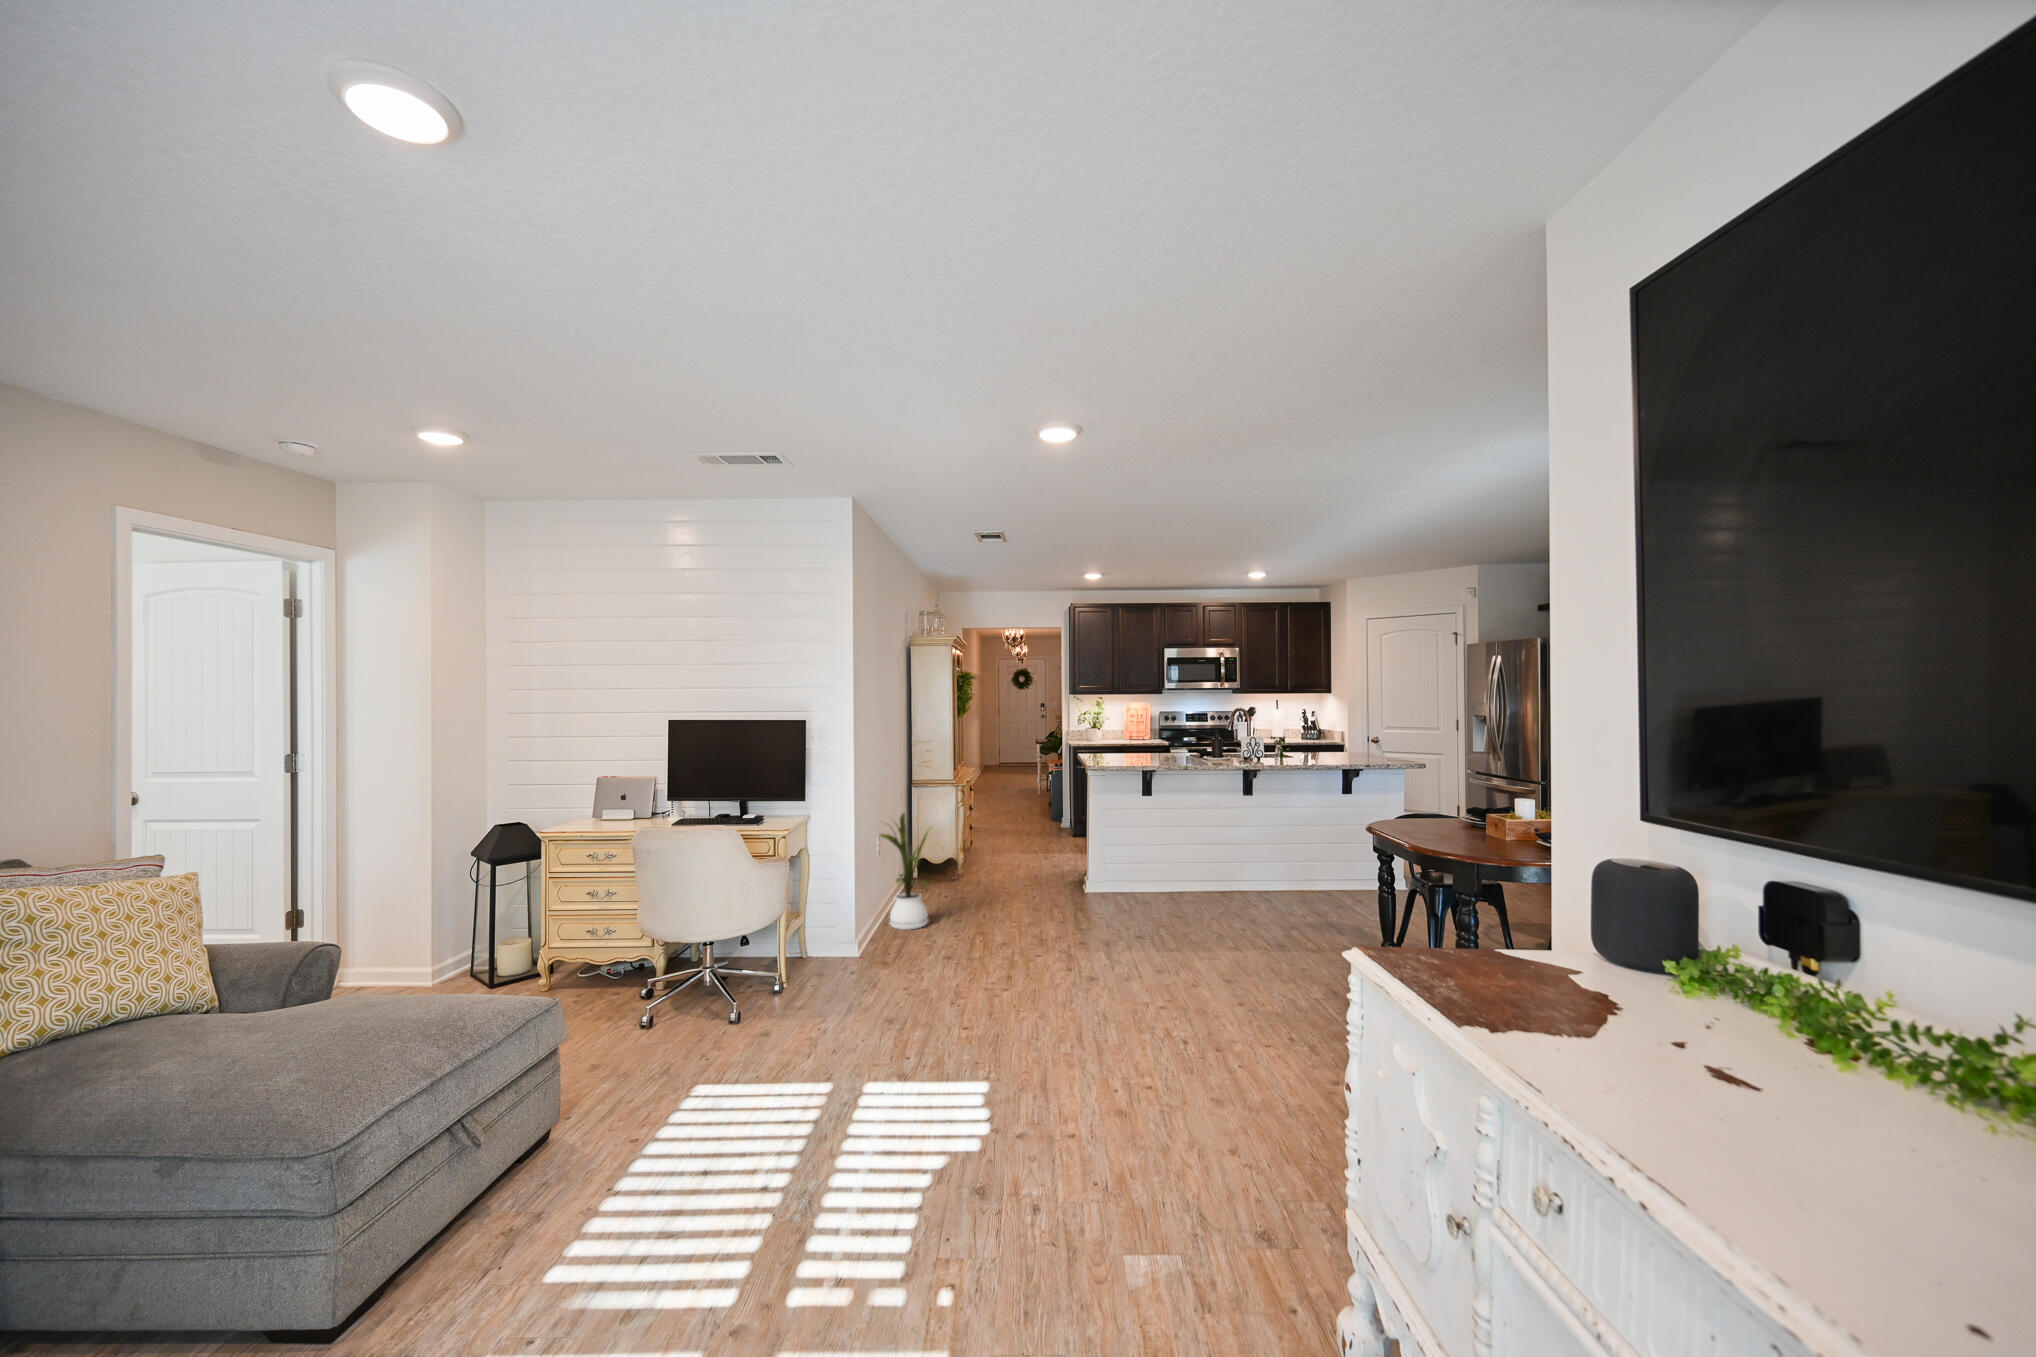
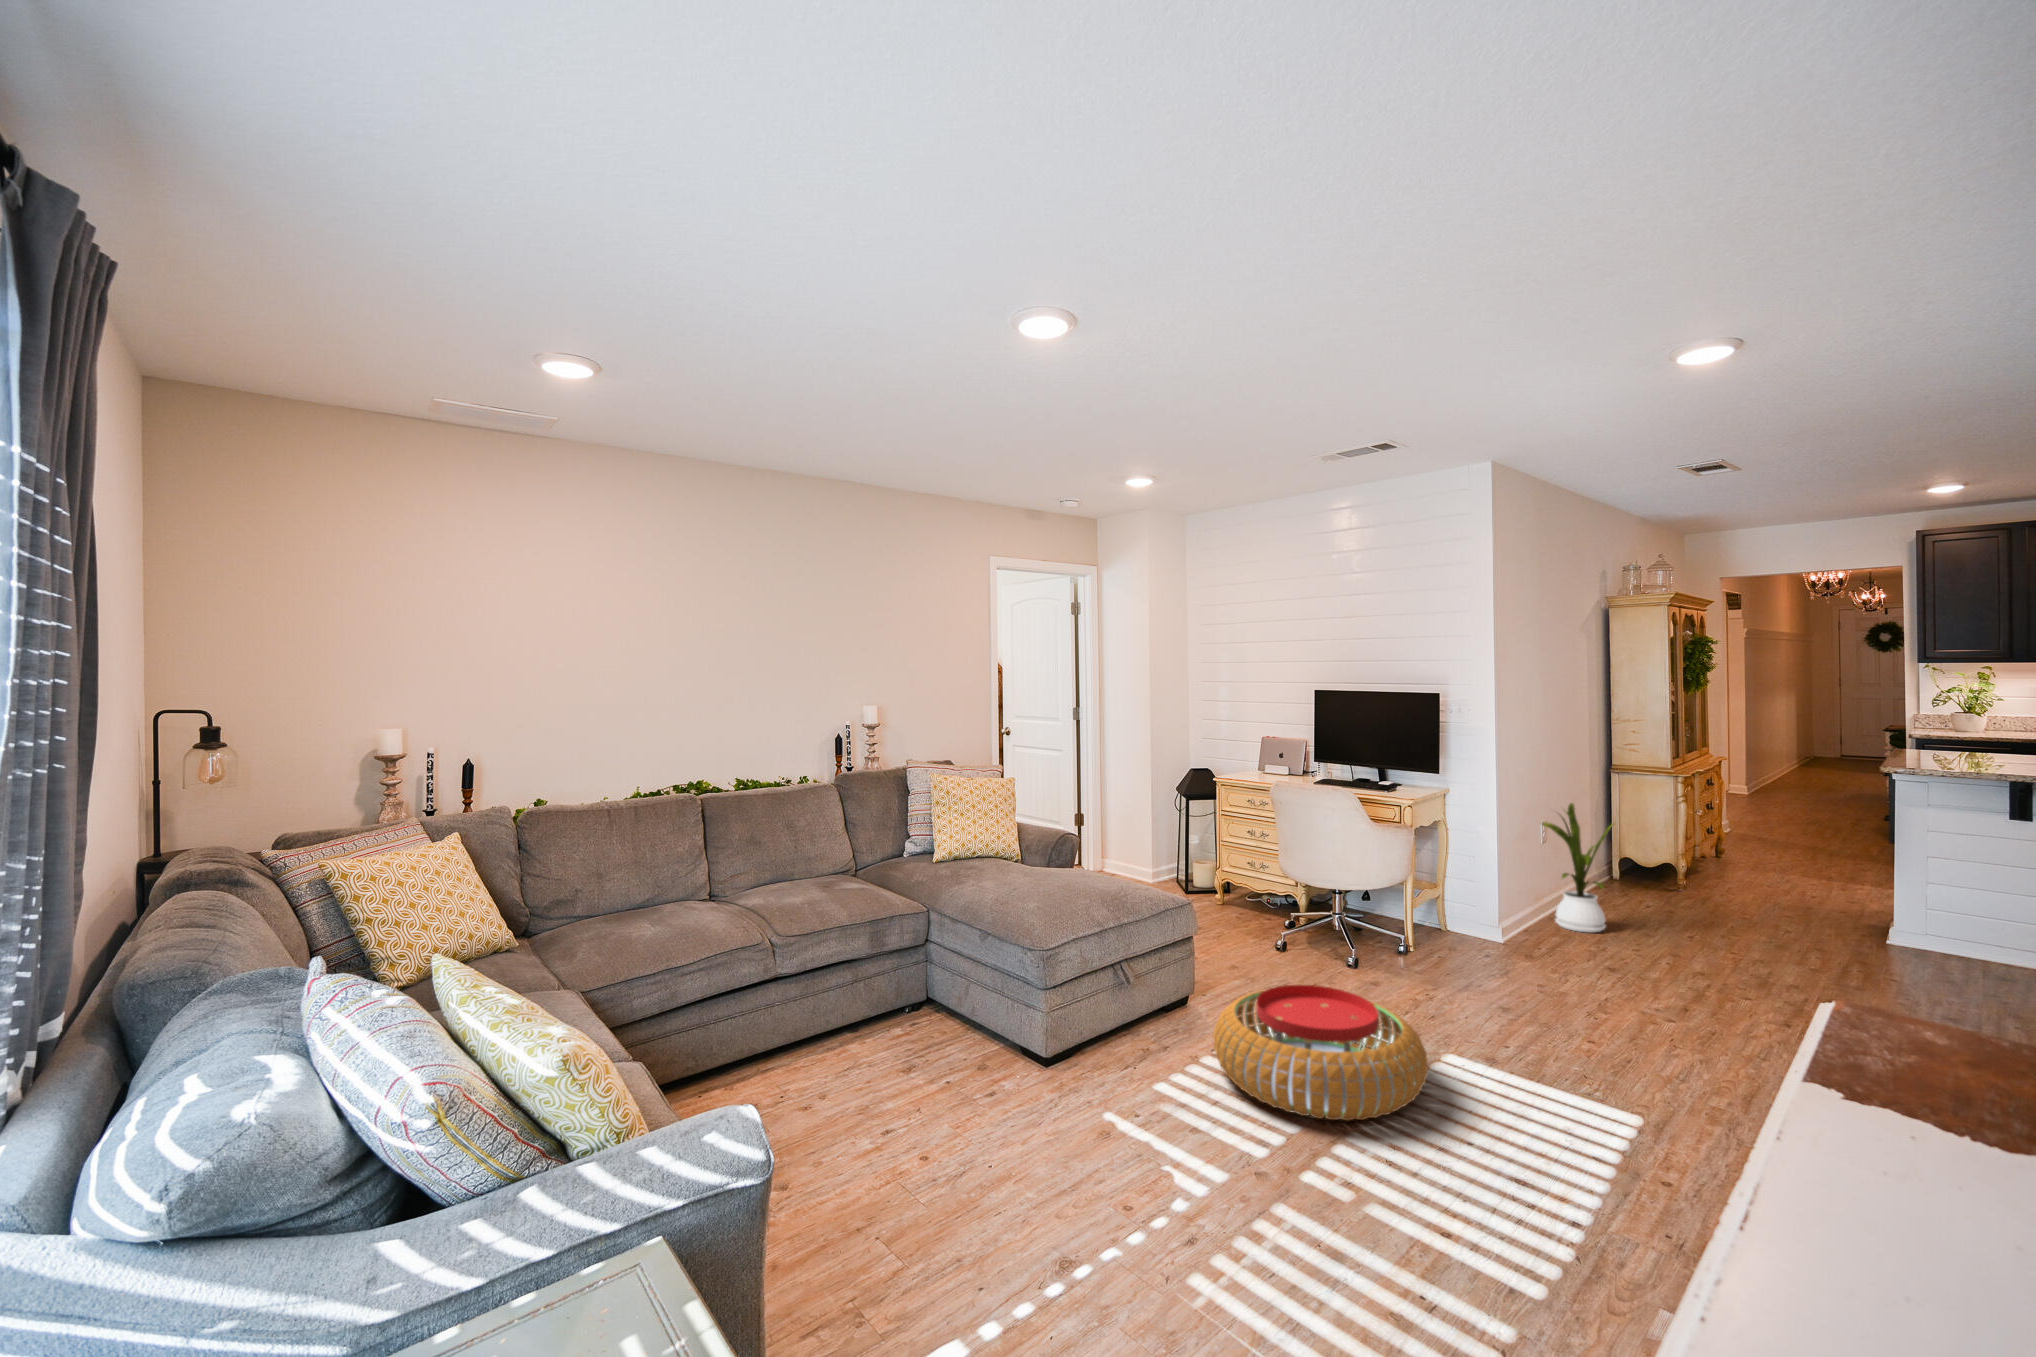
pouf: none [617,1051,874,1230] -> present [1214,985,1428,1121]

